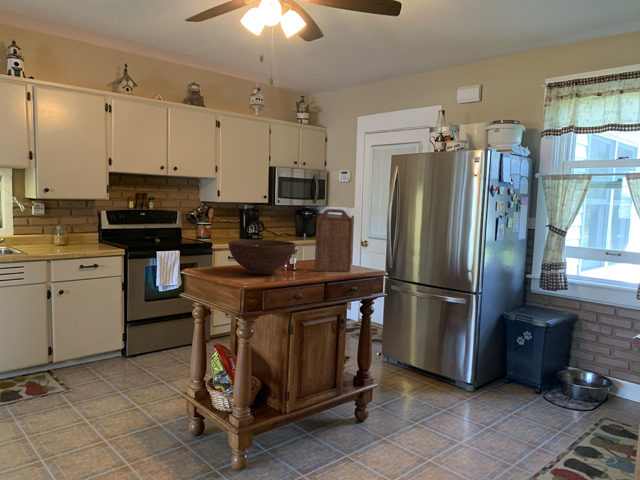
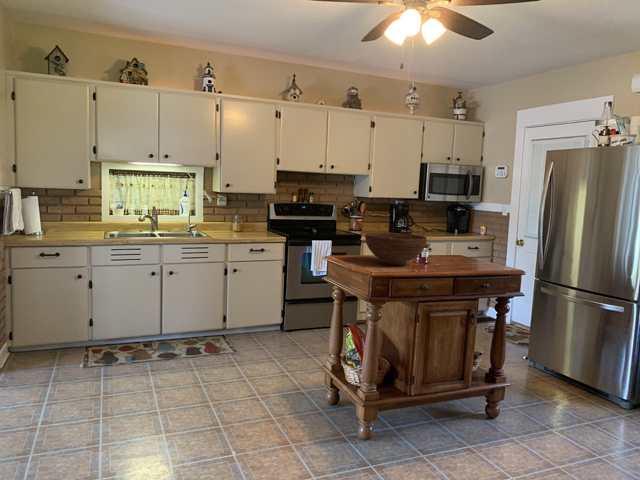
cutting board: present [315,209,352,272] -> none [447,206,488,268]

